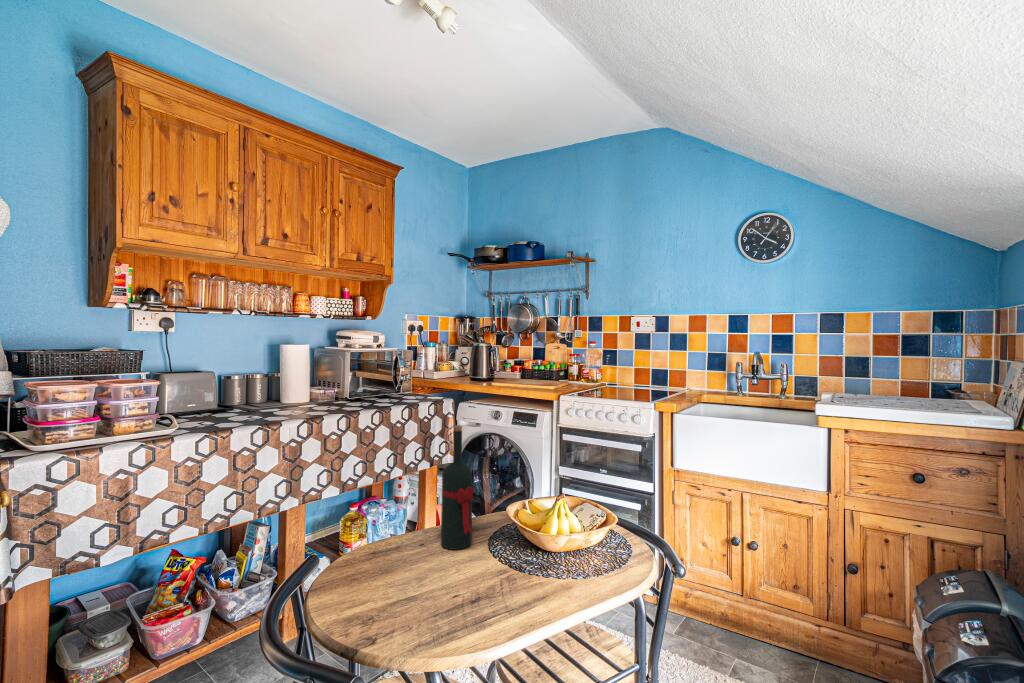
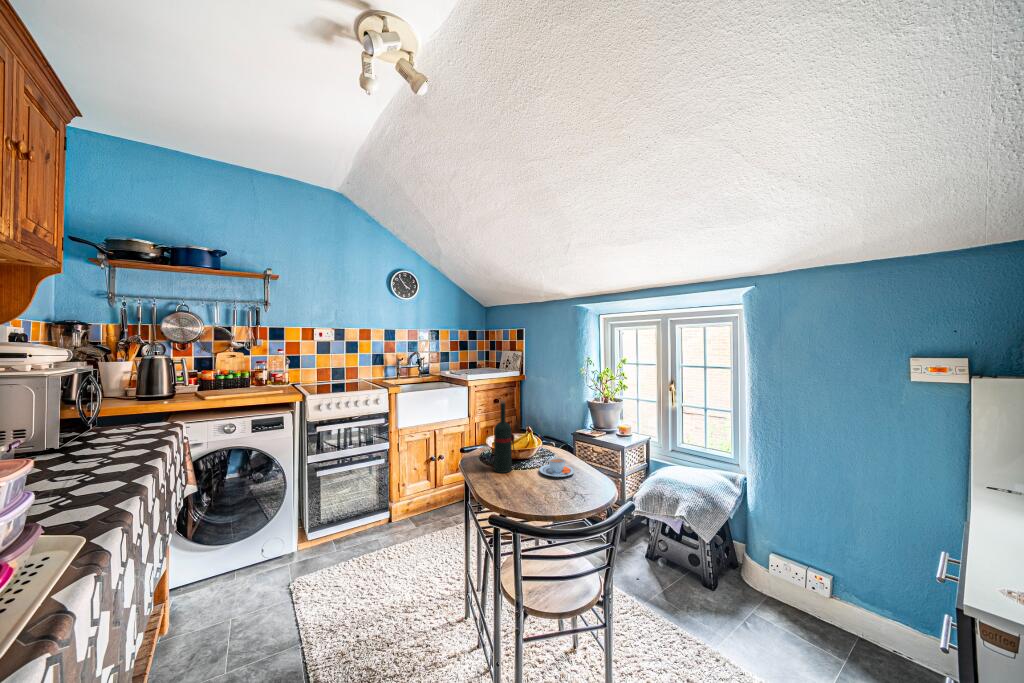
teacup: none [422,556,494,602] -> present [539,458,575,477]

